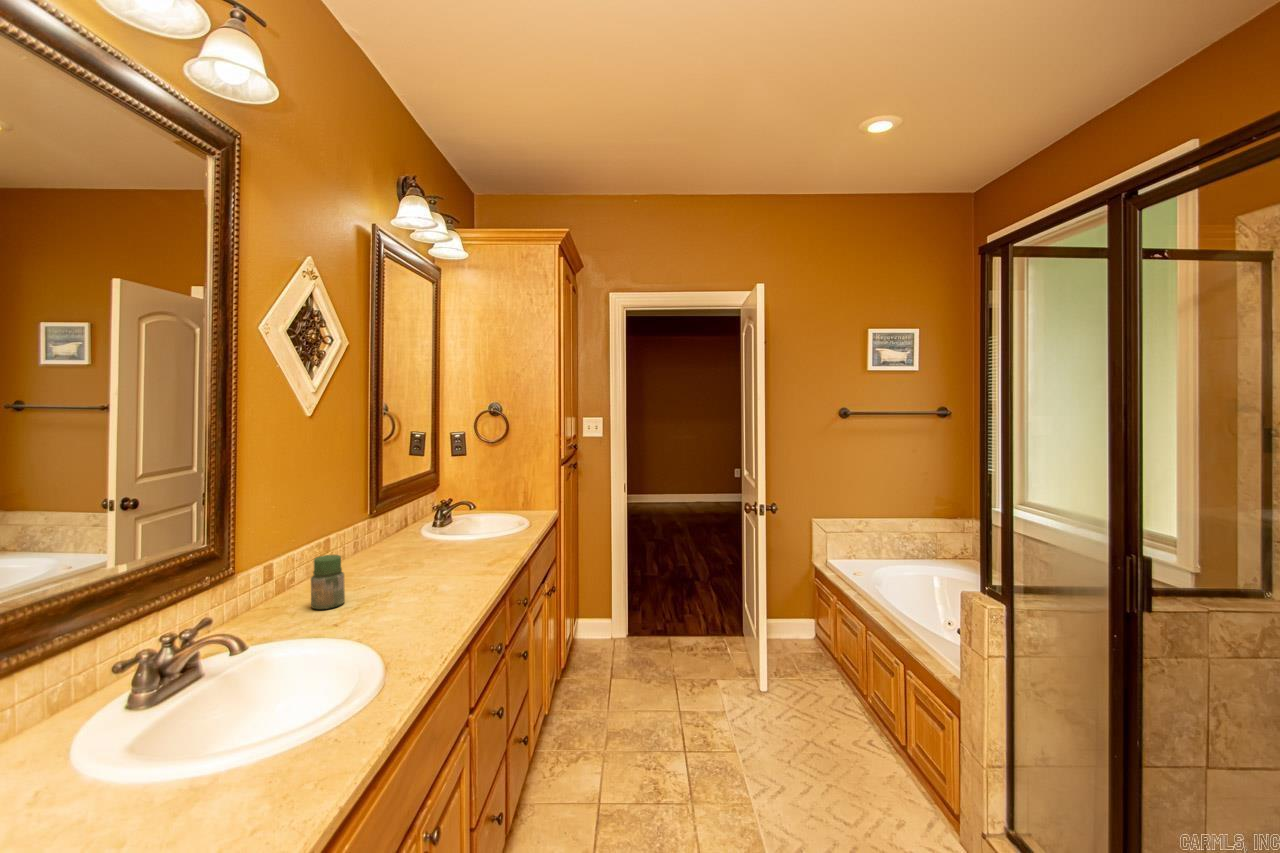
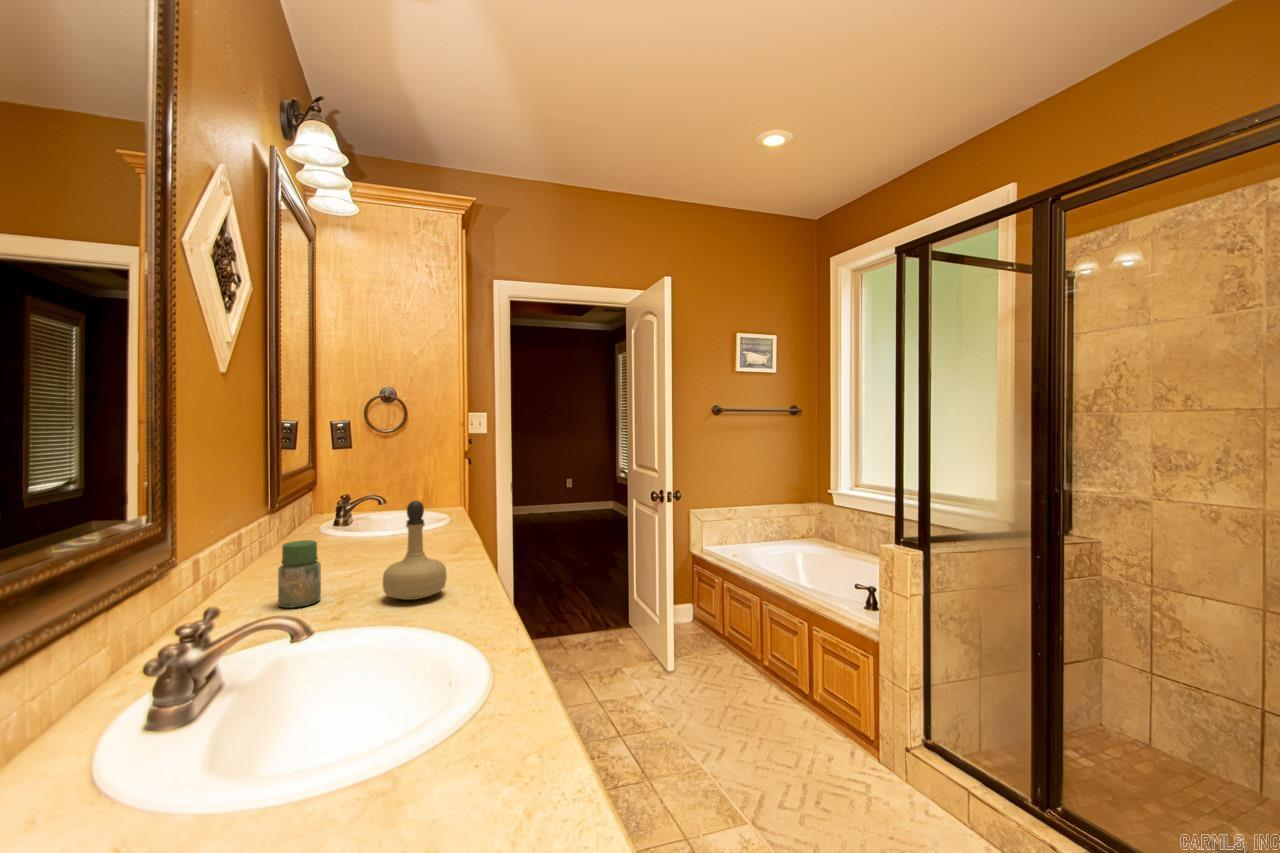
perfume bottle: none [378,529,434,615] -> present [383,501,447,600]

